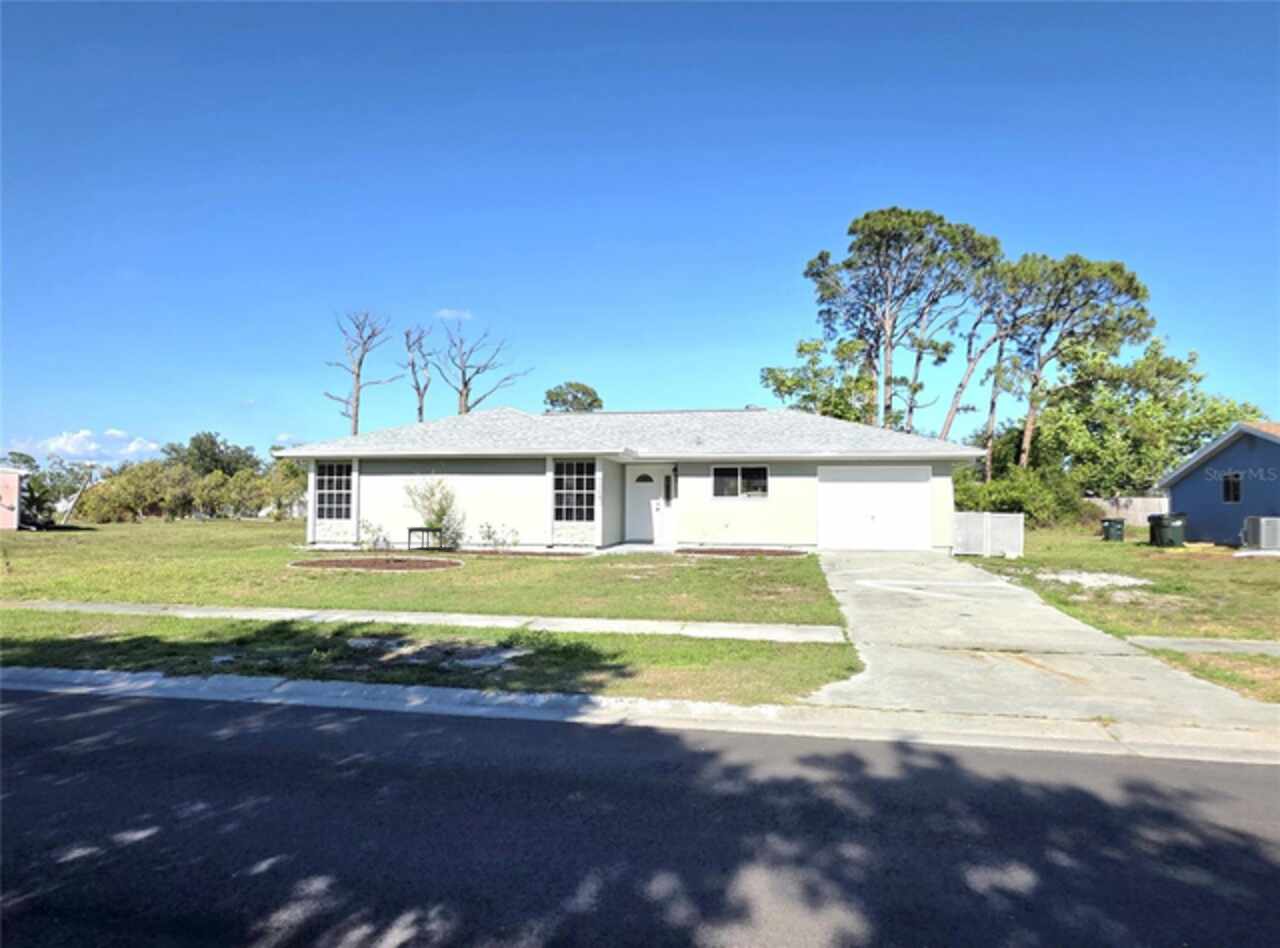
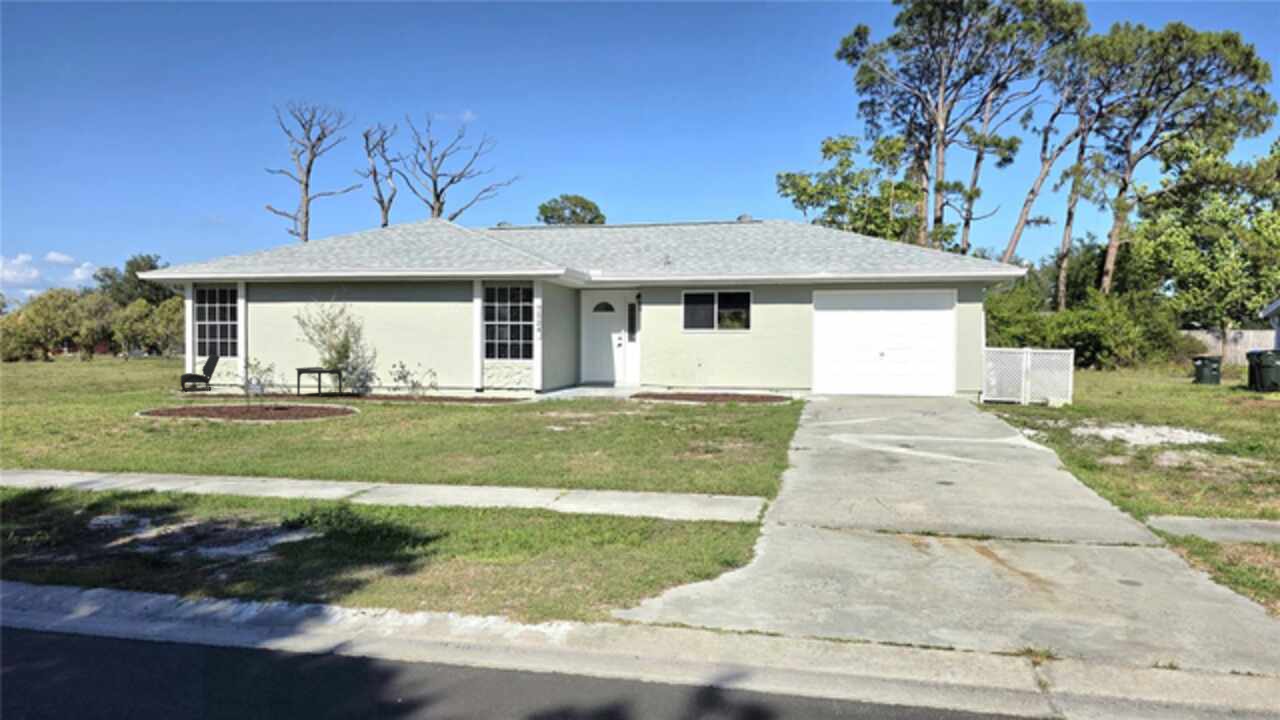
lounge chair: none [307,516,340,547] -> present [180,354,220,391]

